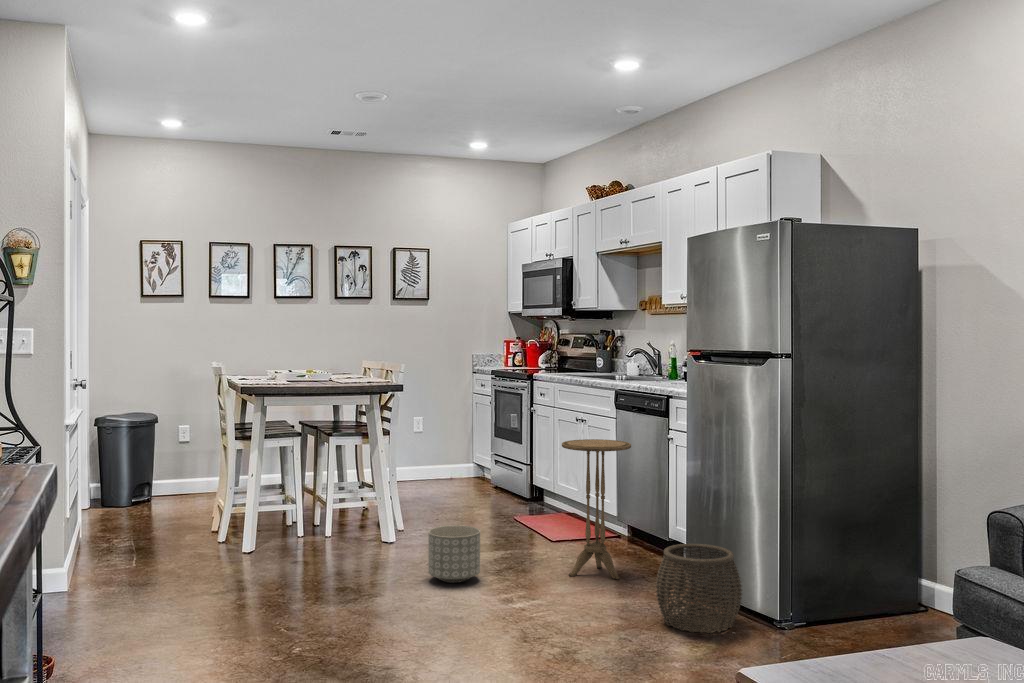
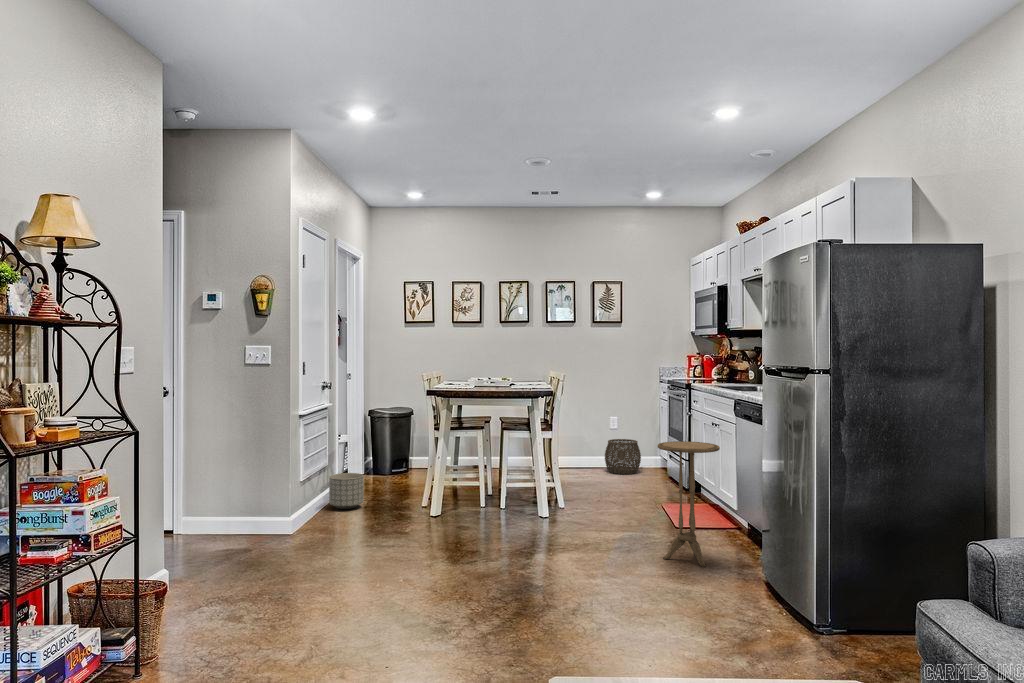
planter: present [428,525,480,583] -> present [329,473,364,509]
woven basket: present [656,544,742,633] -> present [605,439,641,474]

